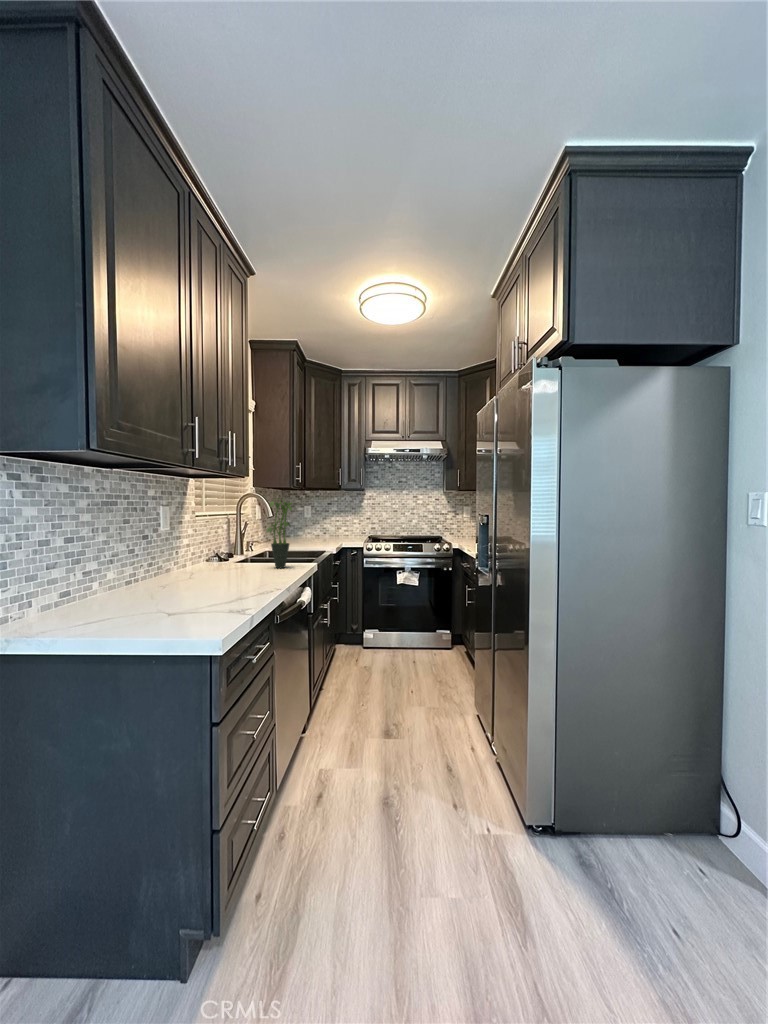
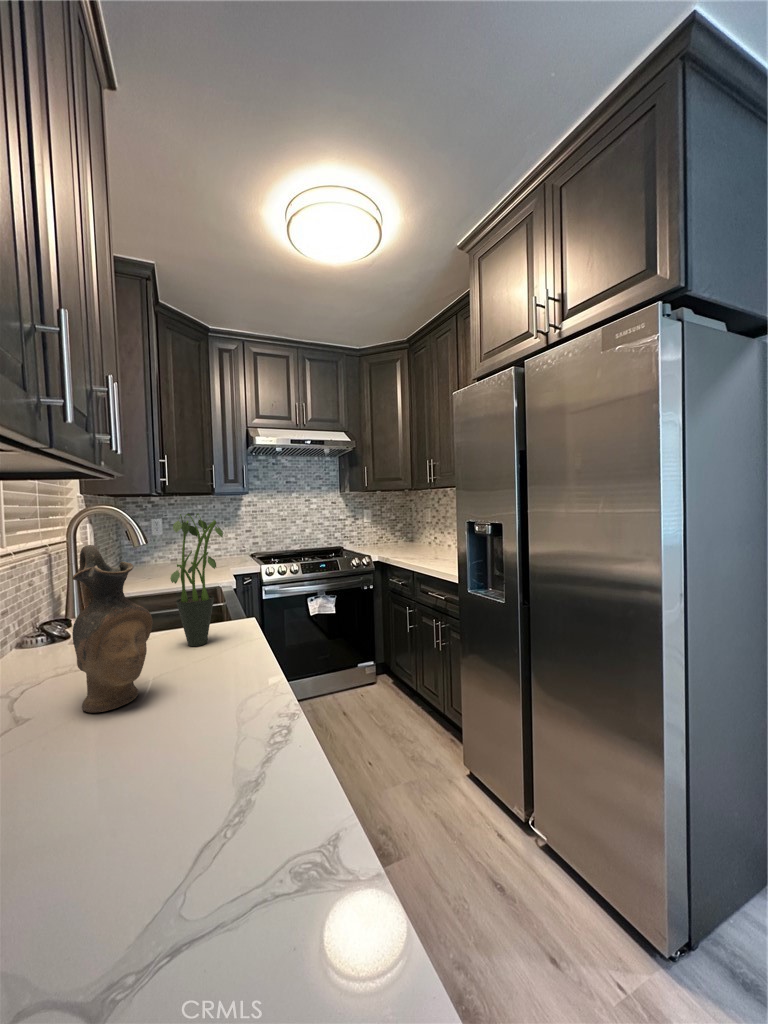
ceramic pitcher: none [216,508,246,579] -> present [72,545,153,713]

